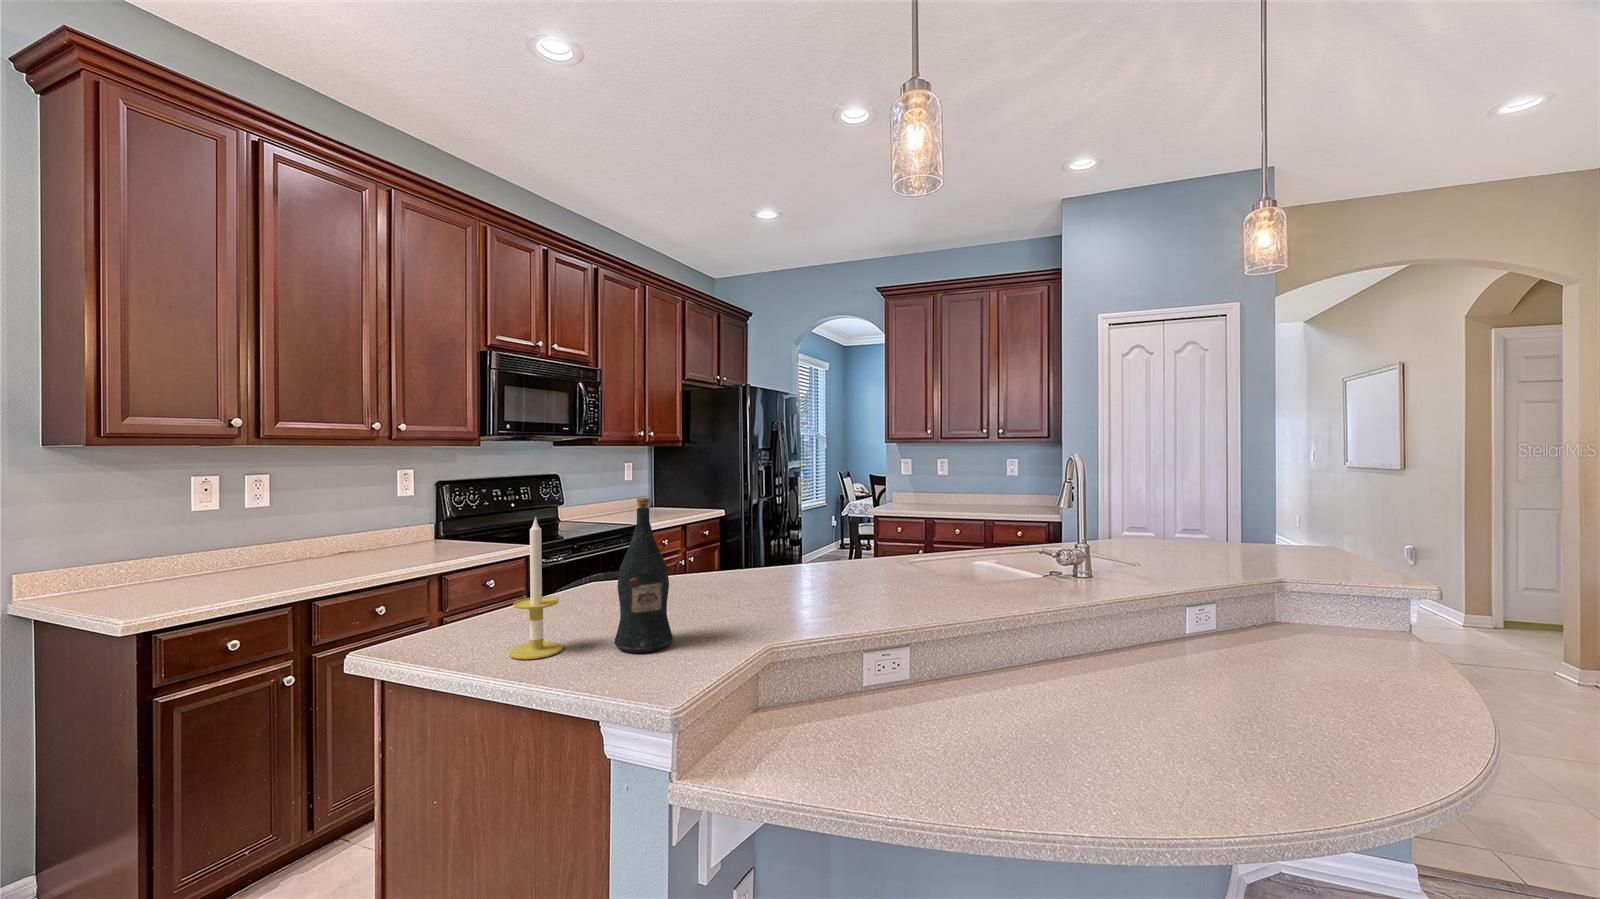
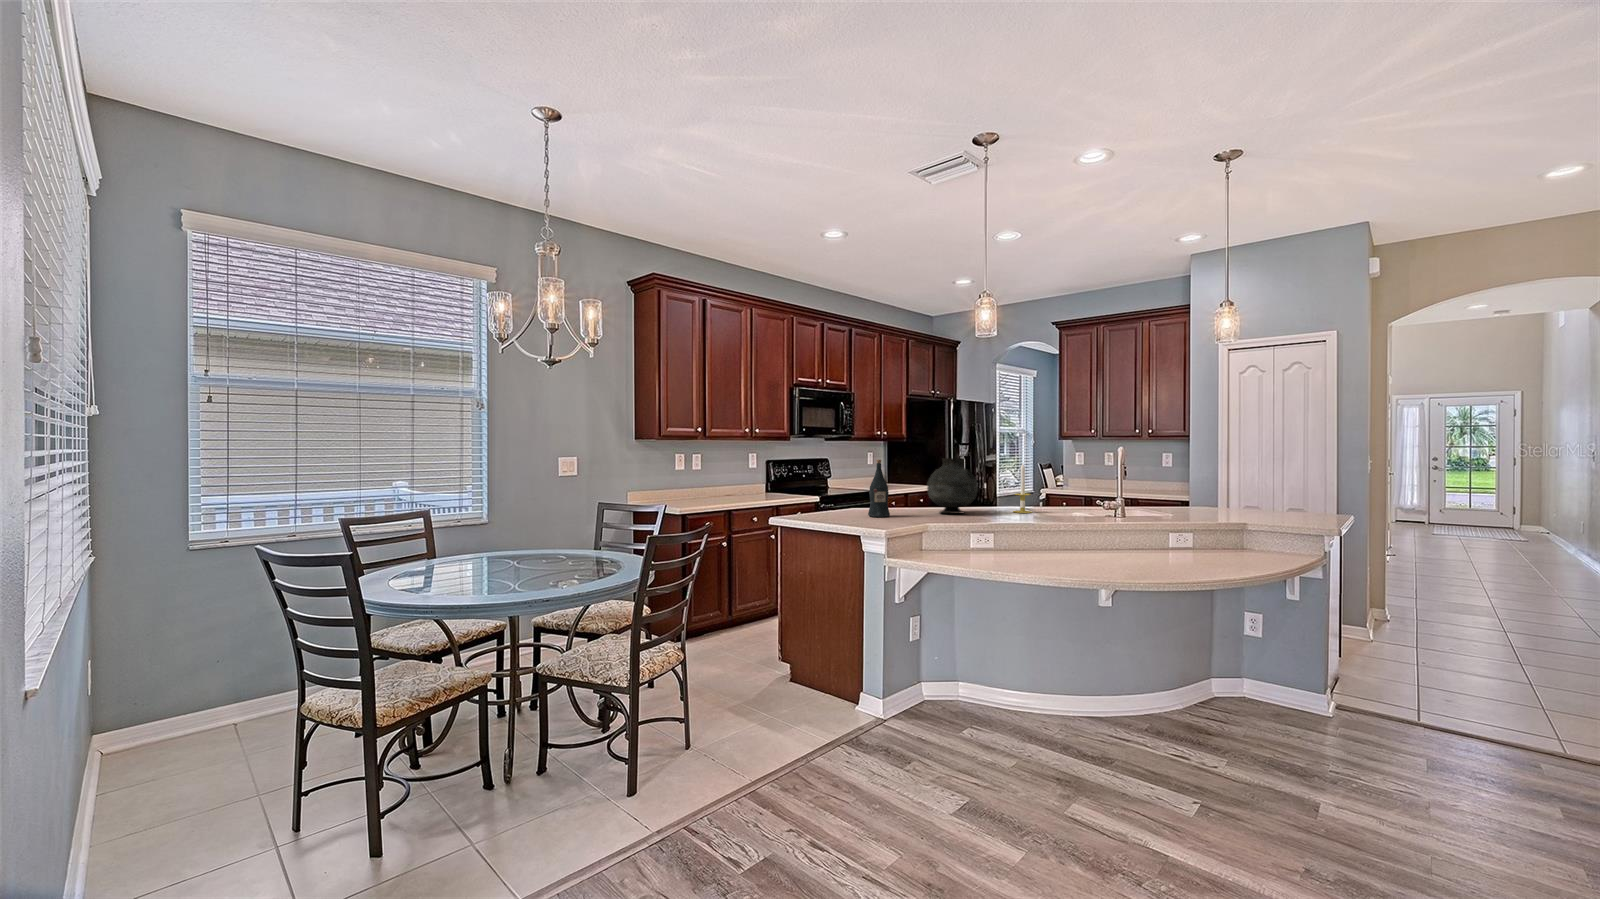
vase: none [757,487,870,618] -> present [927,458,978,514]
candle: present [509,517,563,659] -> present [1013,464,1032,513]

